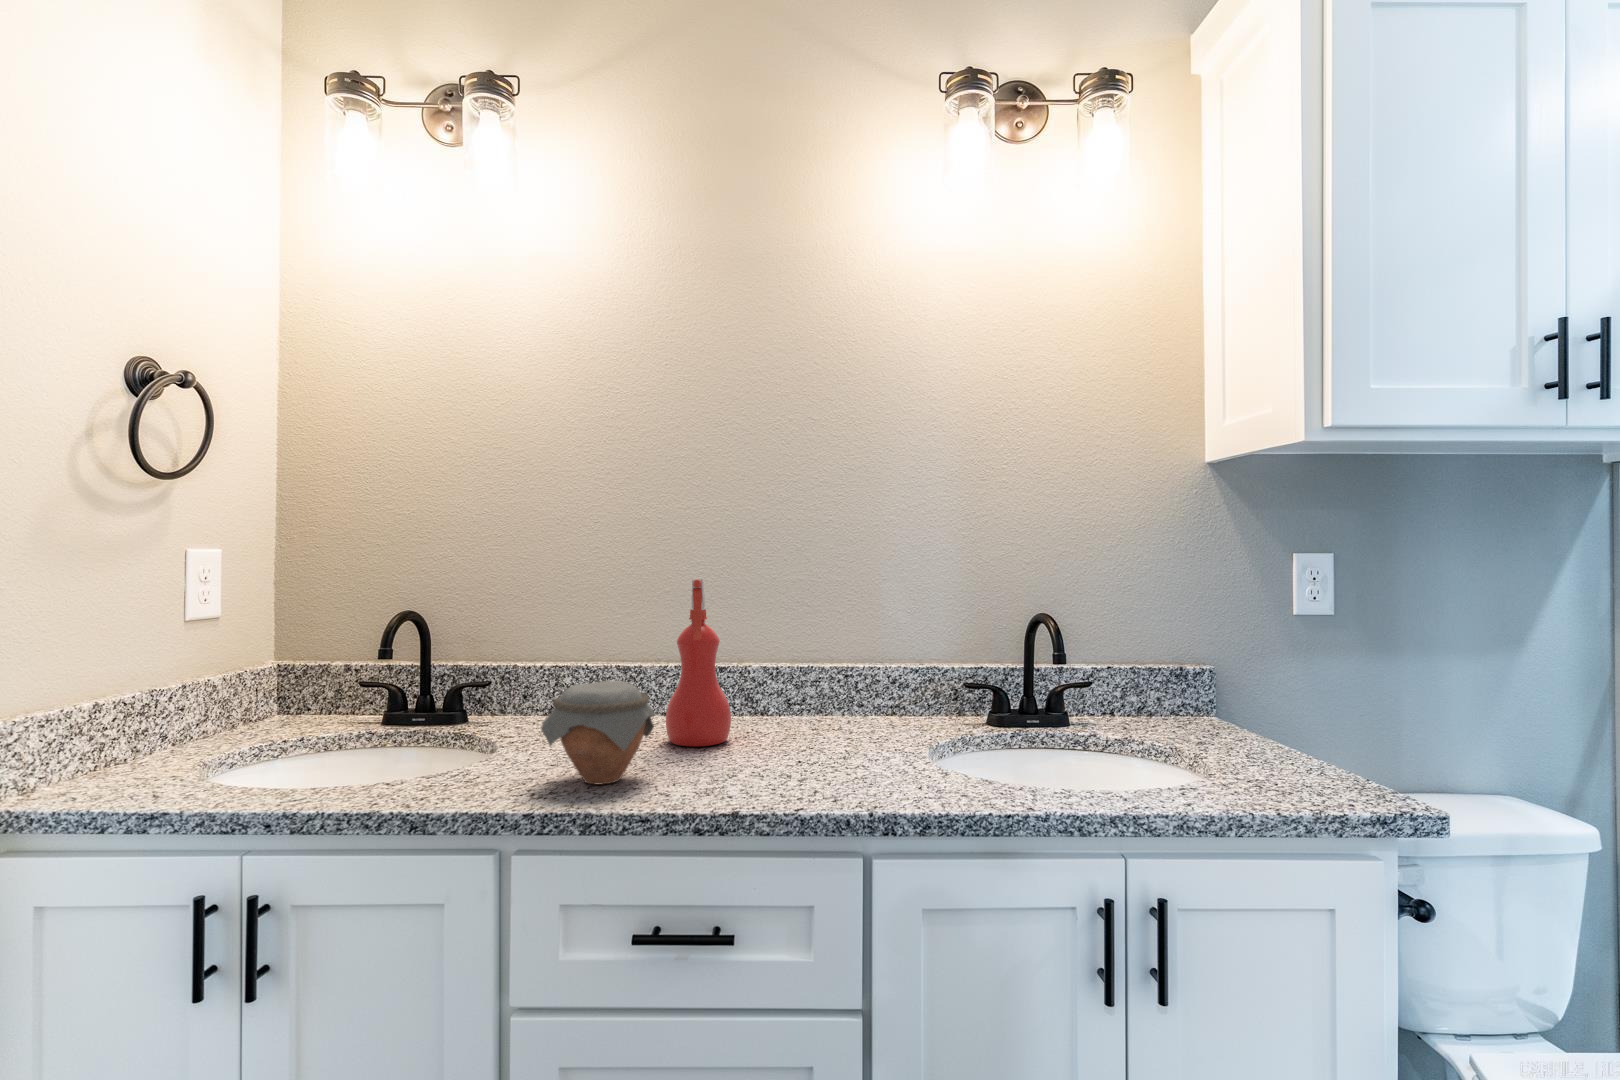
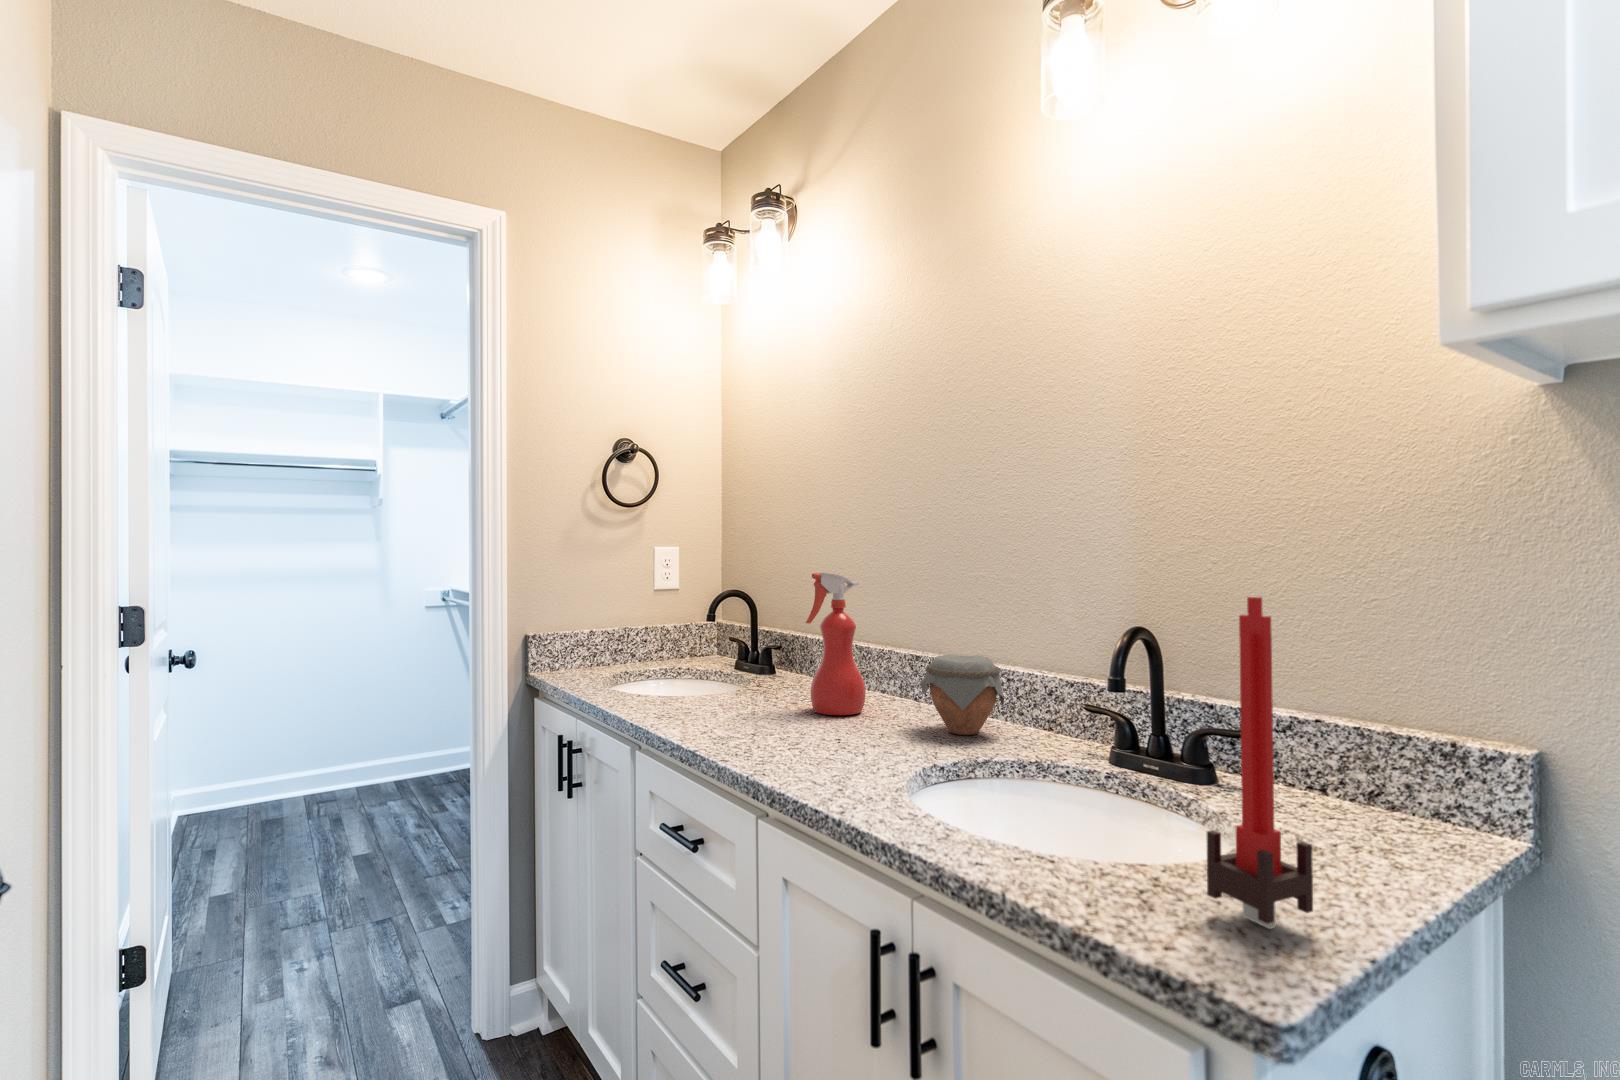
candle: none [1270,584,1327,781] -> present [1207,597,1313,929]
jar: present [541,681,655,785] -> present [920,654,1004,735]

